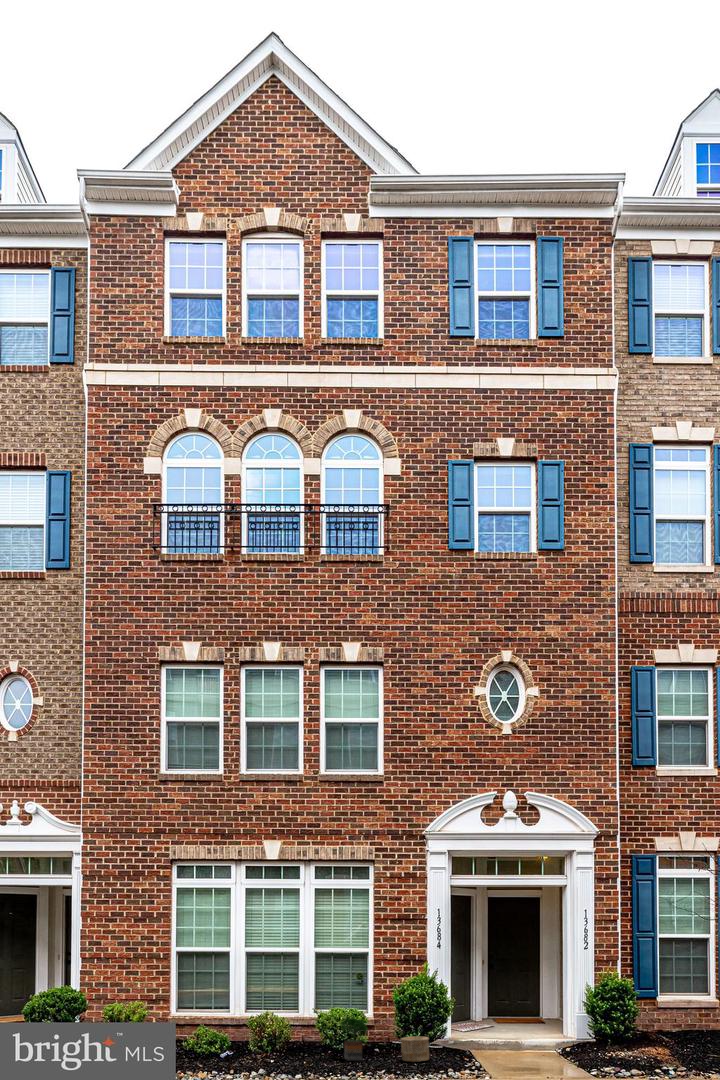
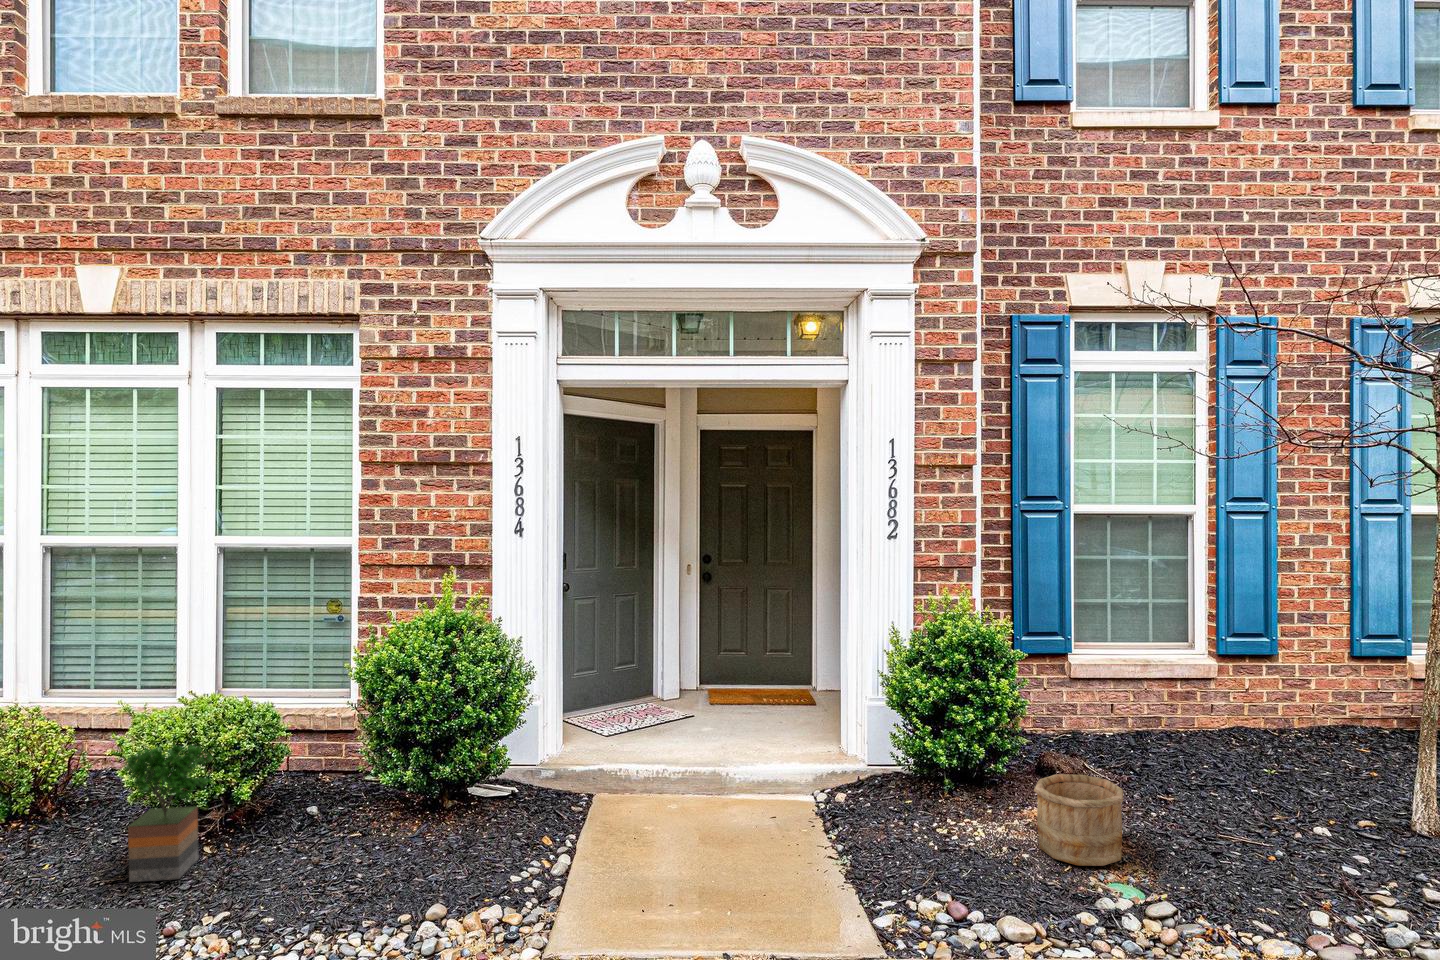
wooden bucket: present [400,1036,429,1062] -> present [1034,774,1123,866]

